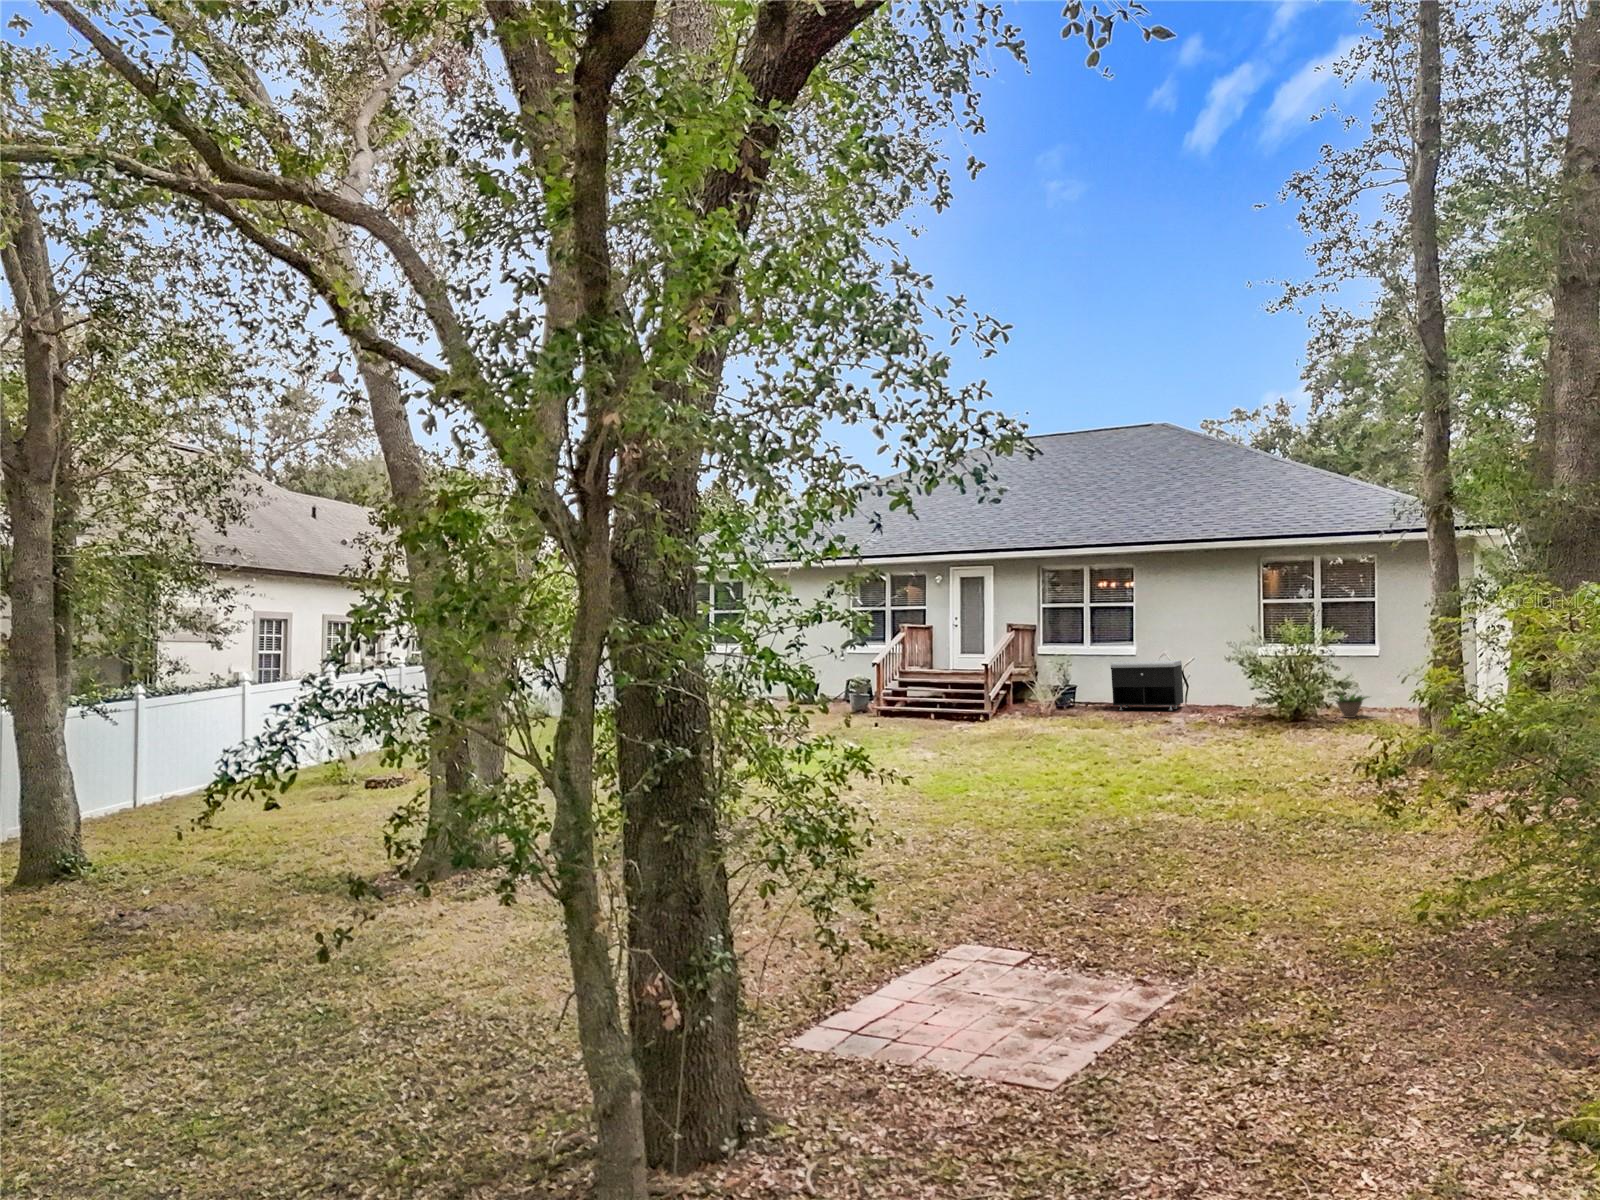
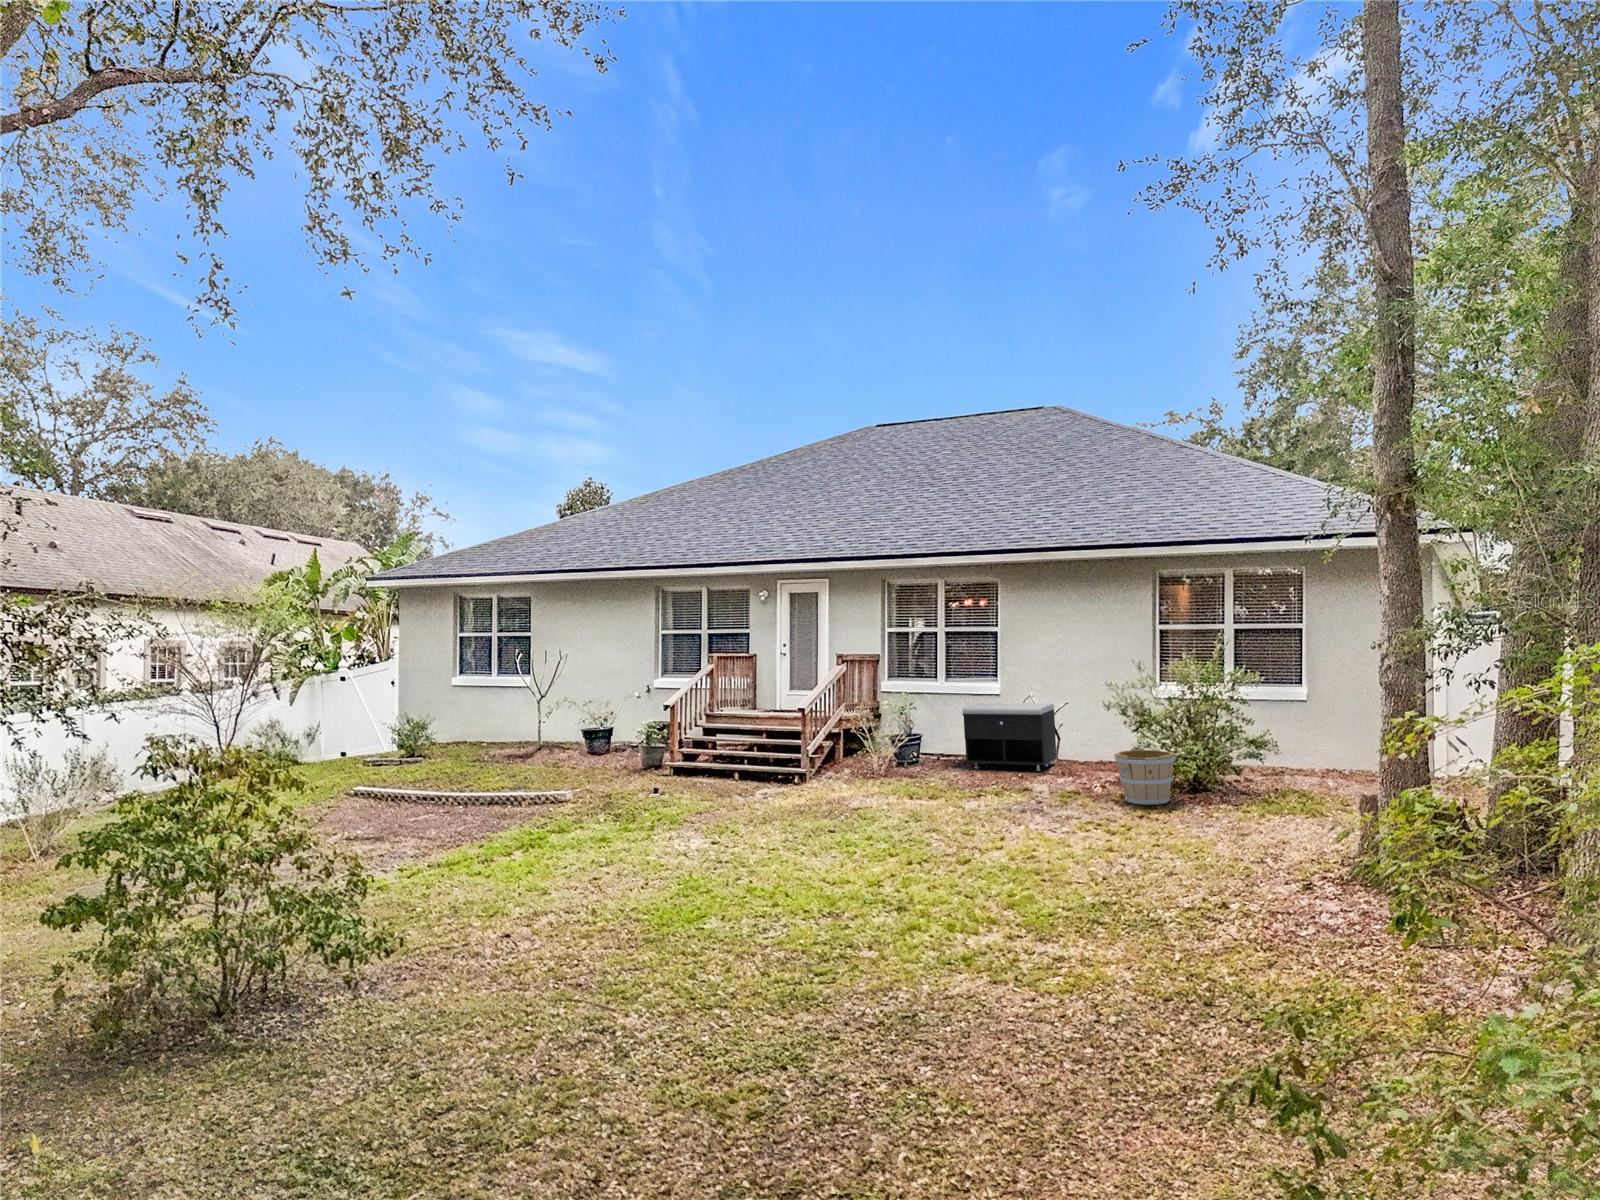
wooden bucket: none [1235,687,1281,725] -> present [1114,748,1176,805]
decorative plant: present [1332,694,1368,718] -> none [1236,756,1299,791]

